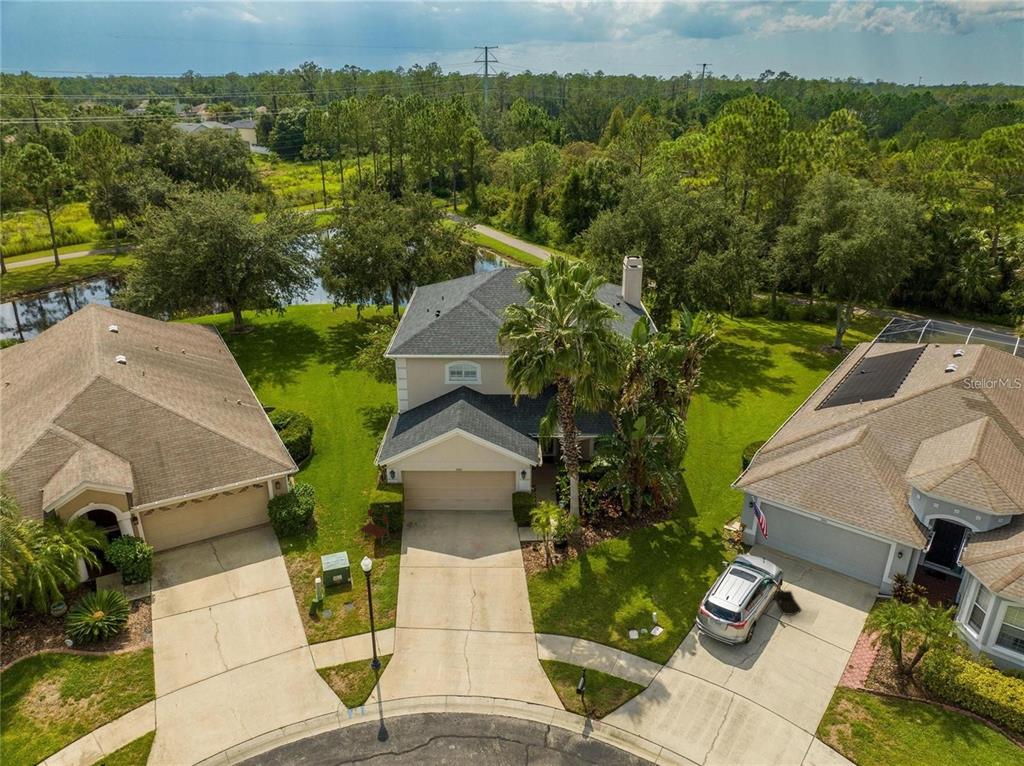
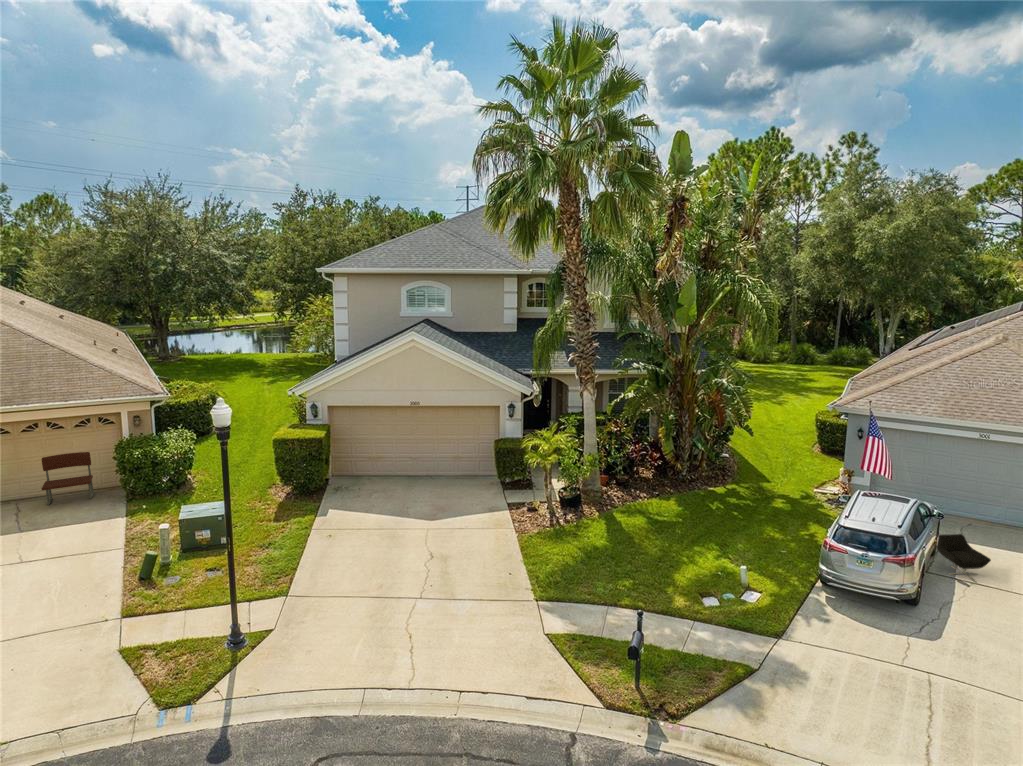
bench: present [360,509,389,545] -> present [41,452,94,505]

